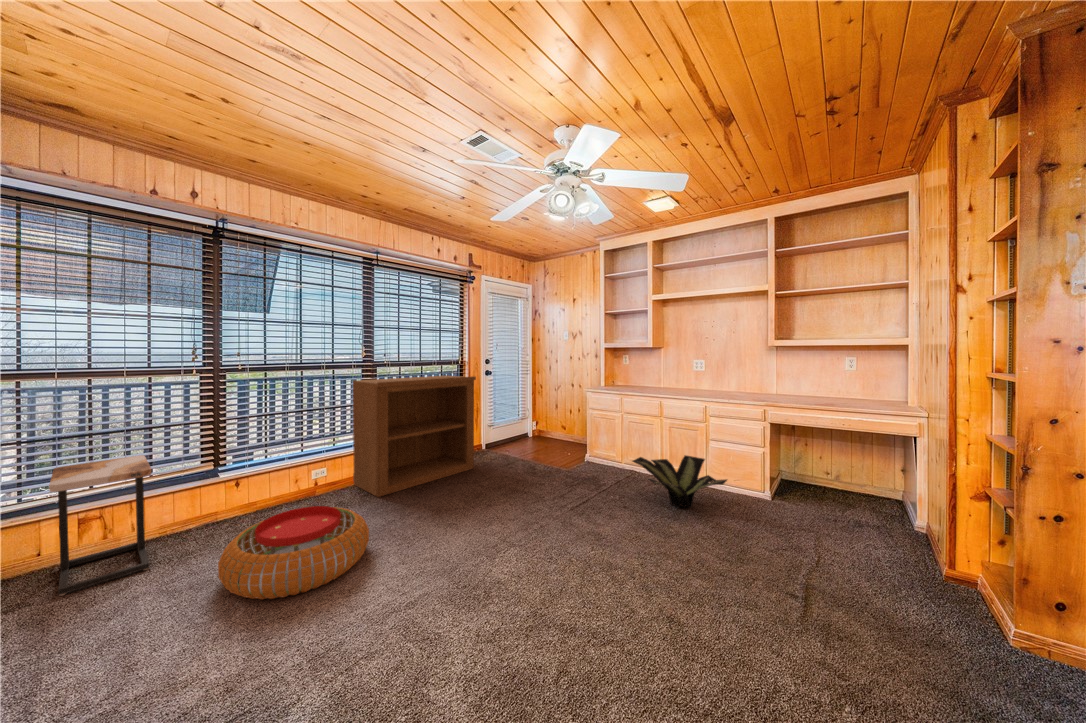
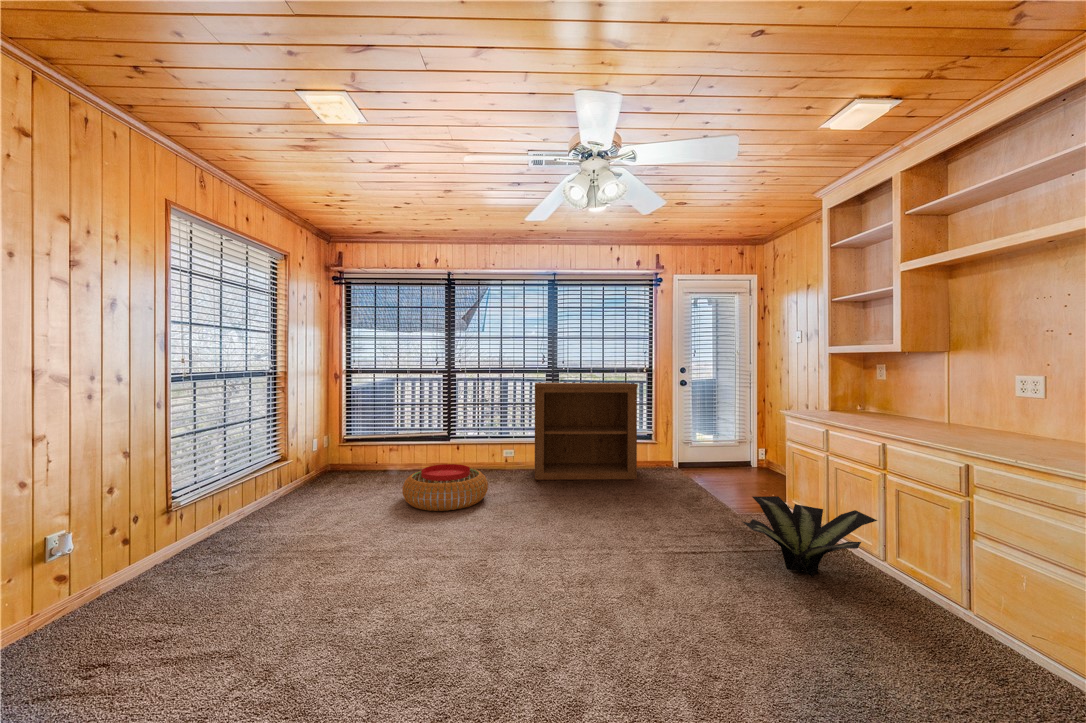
side table: present [49,455,152,595] -> none [367,419,413,481]

